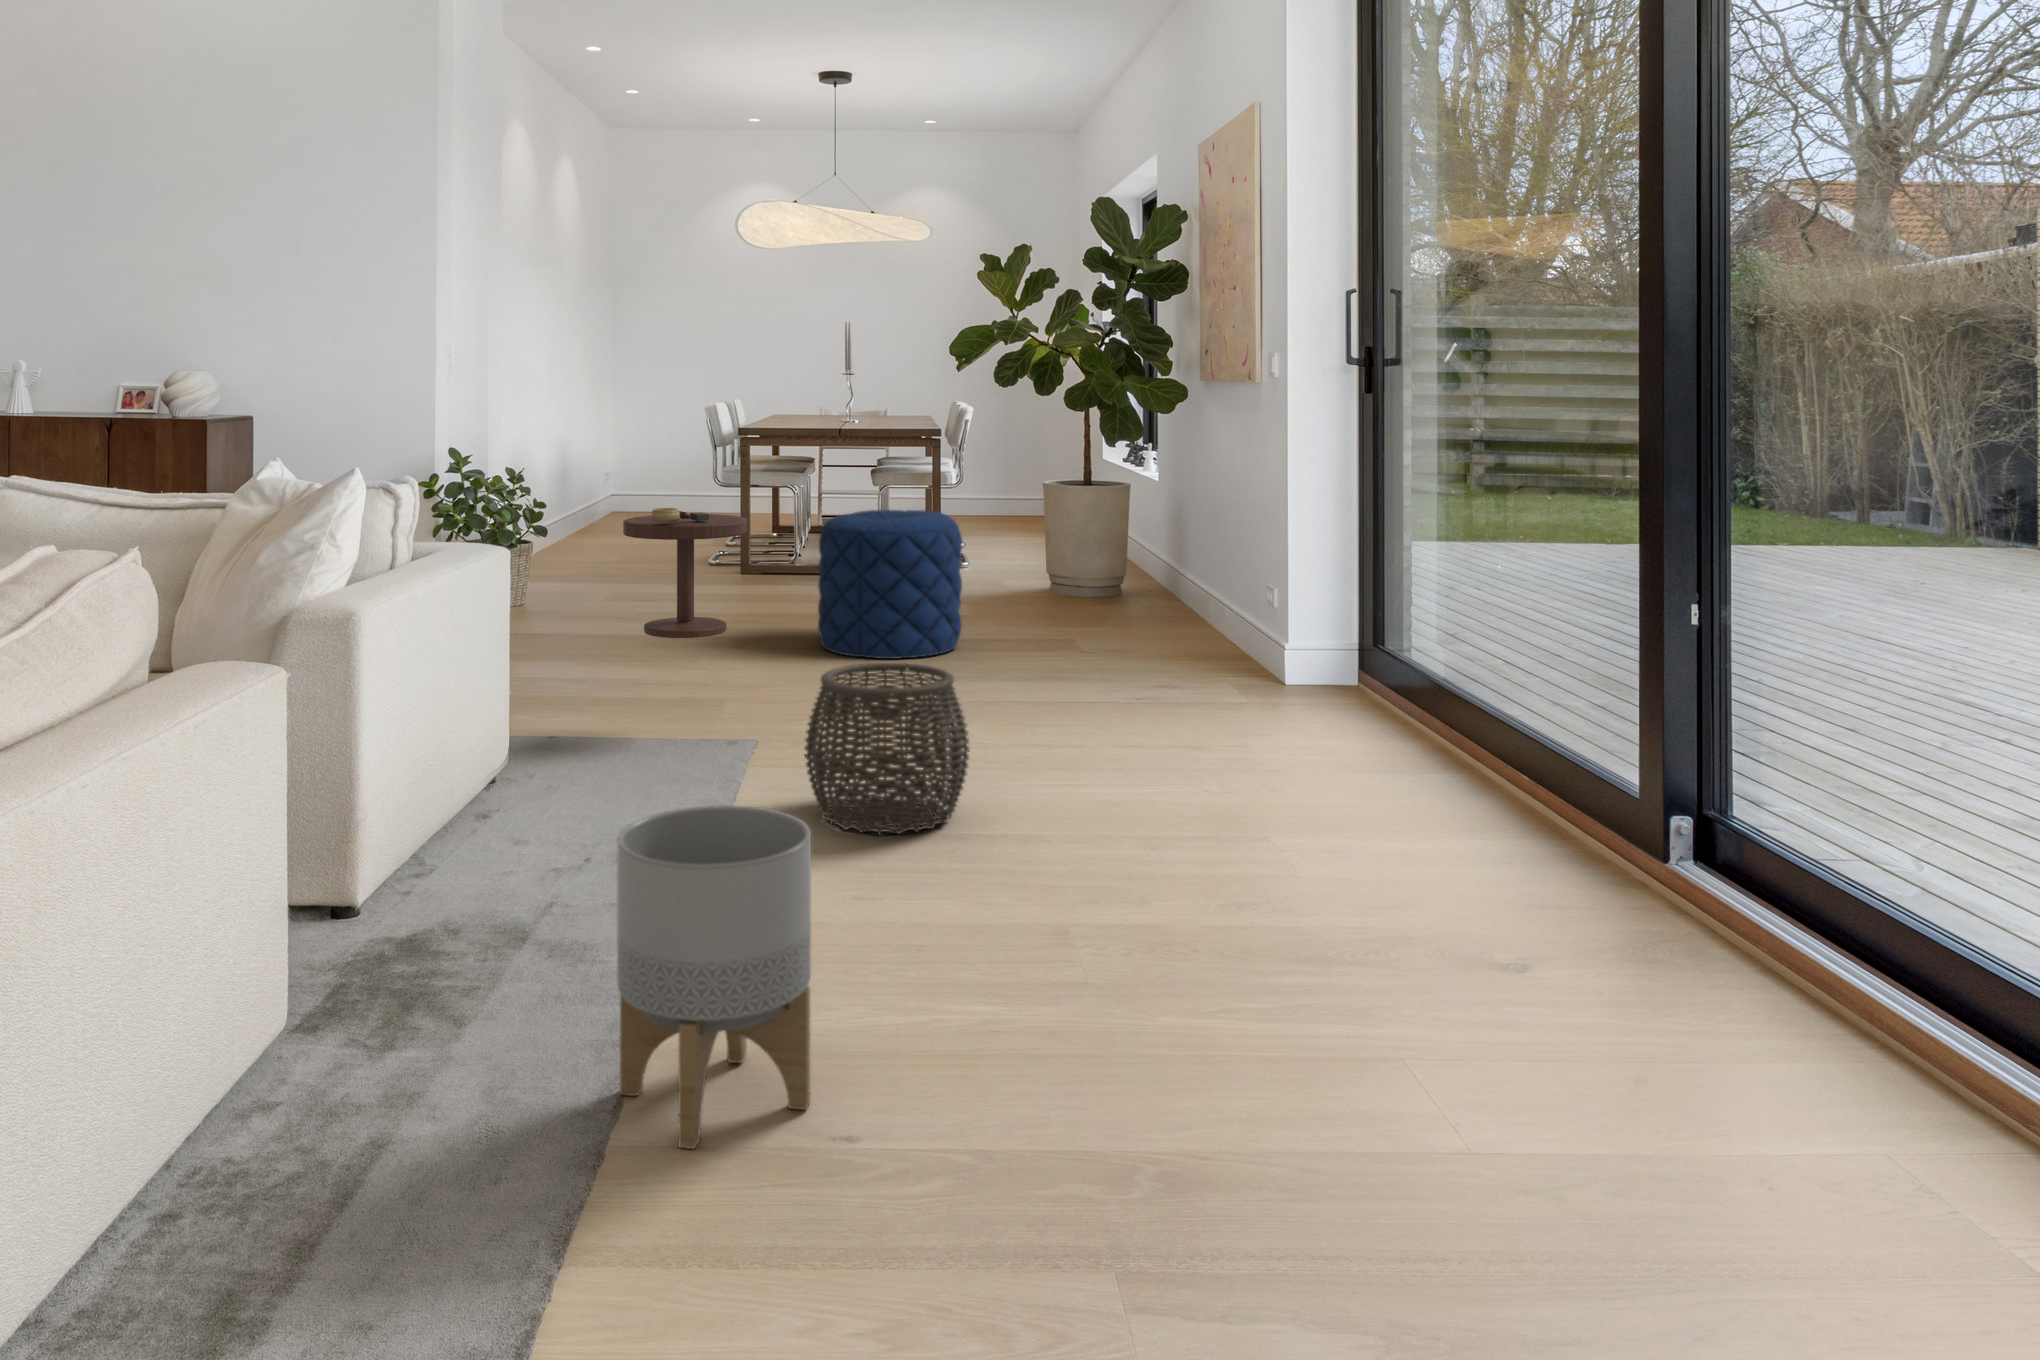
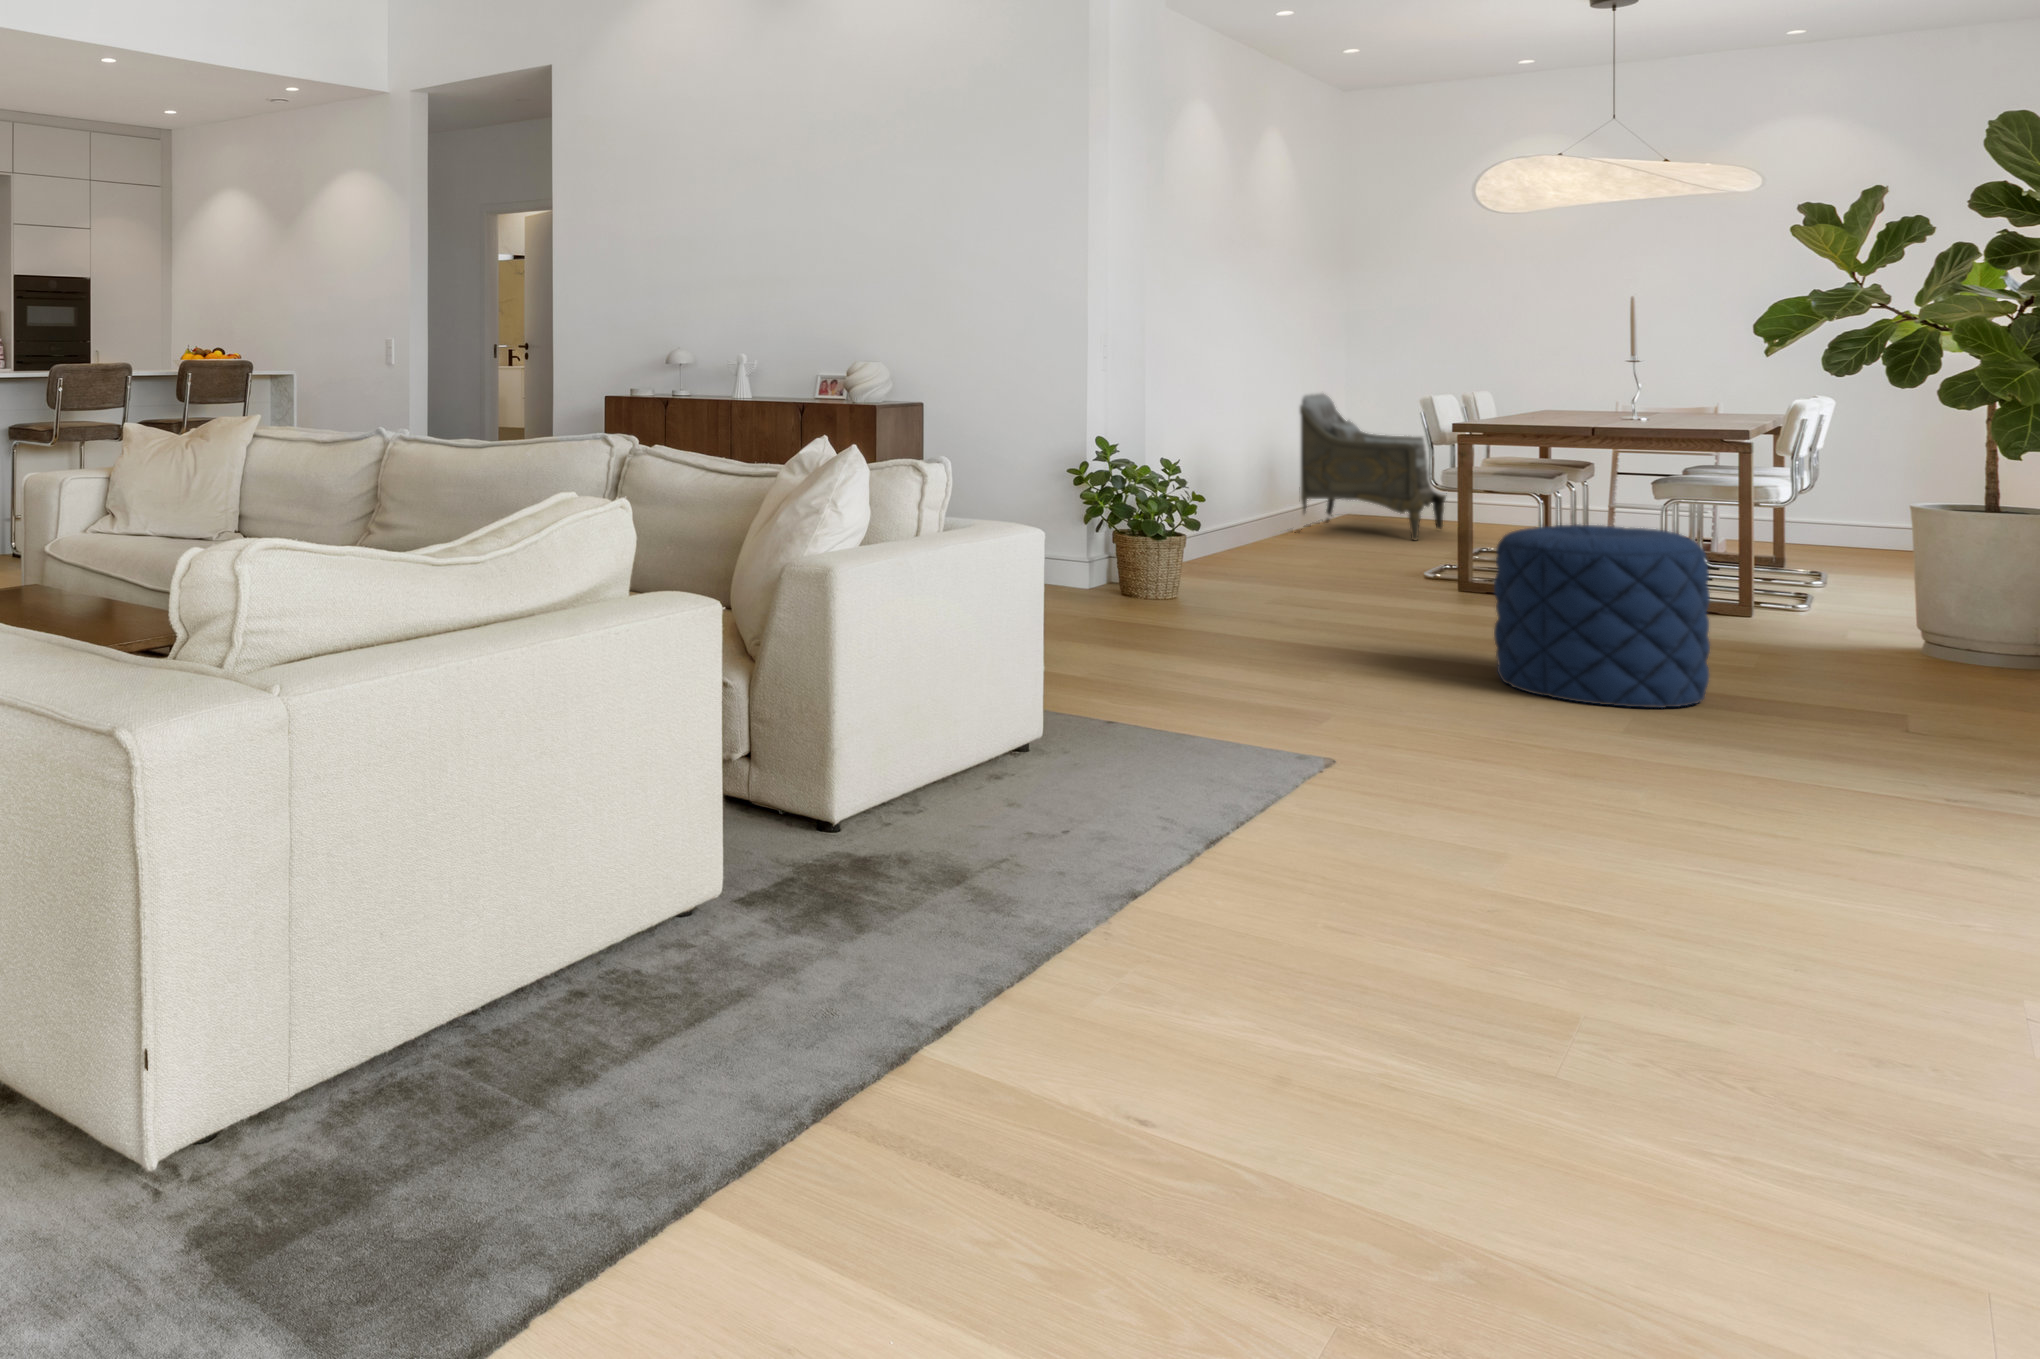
armchair: none [581,388,700,532] -> present [1298,394,1446,540]
side table: present [623,508,747,638] -> none [1183,502,1326,745]
woven basket: present [805,663,970,835] -> none [1330,687,1554,888]
planter: present [617,805,811,1149] -> none [942,776,1138,1094]

